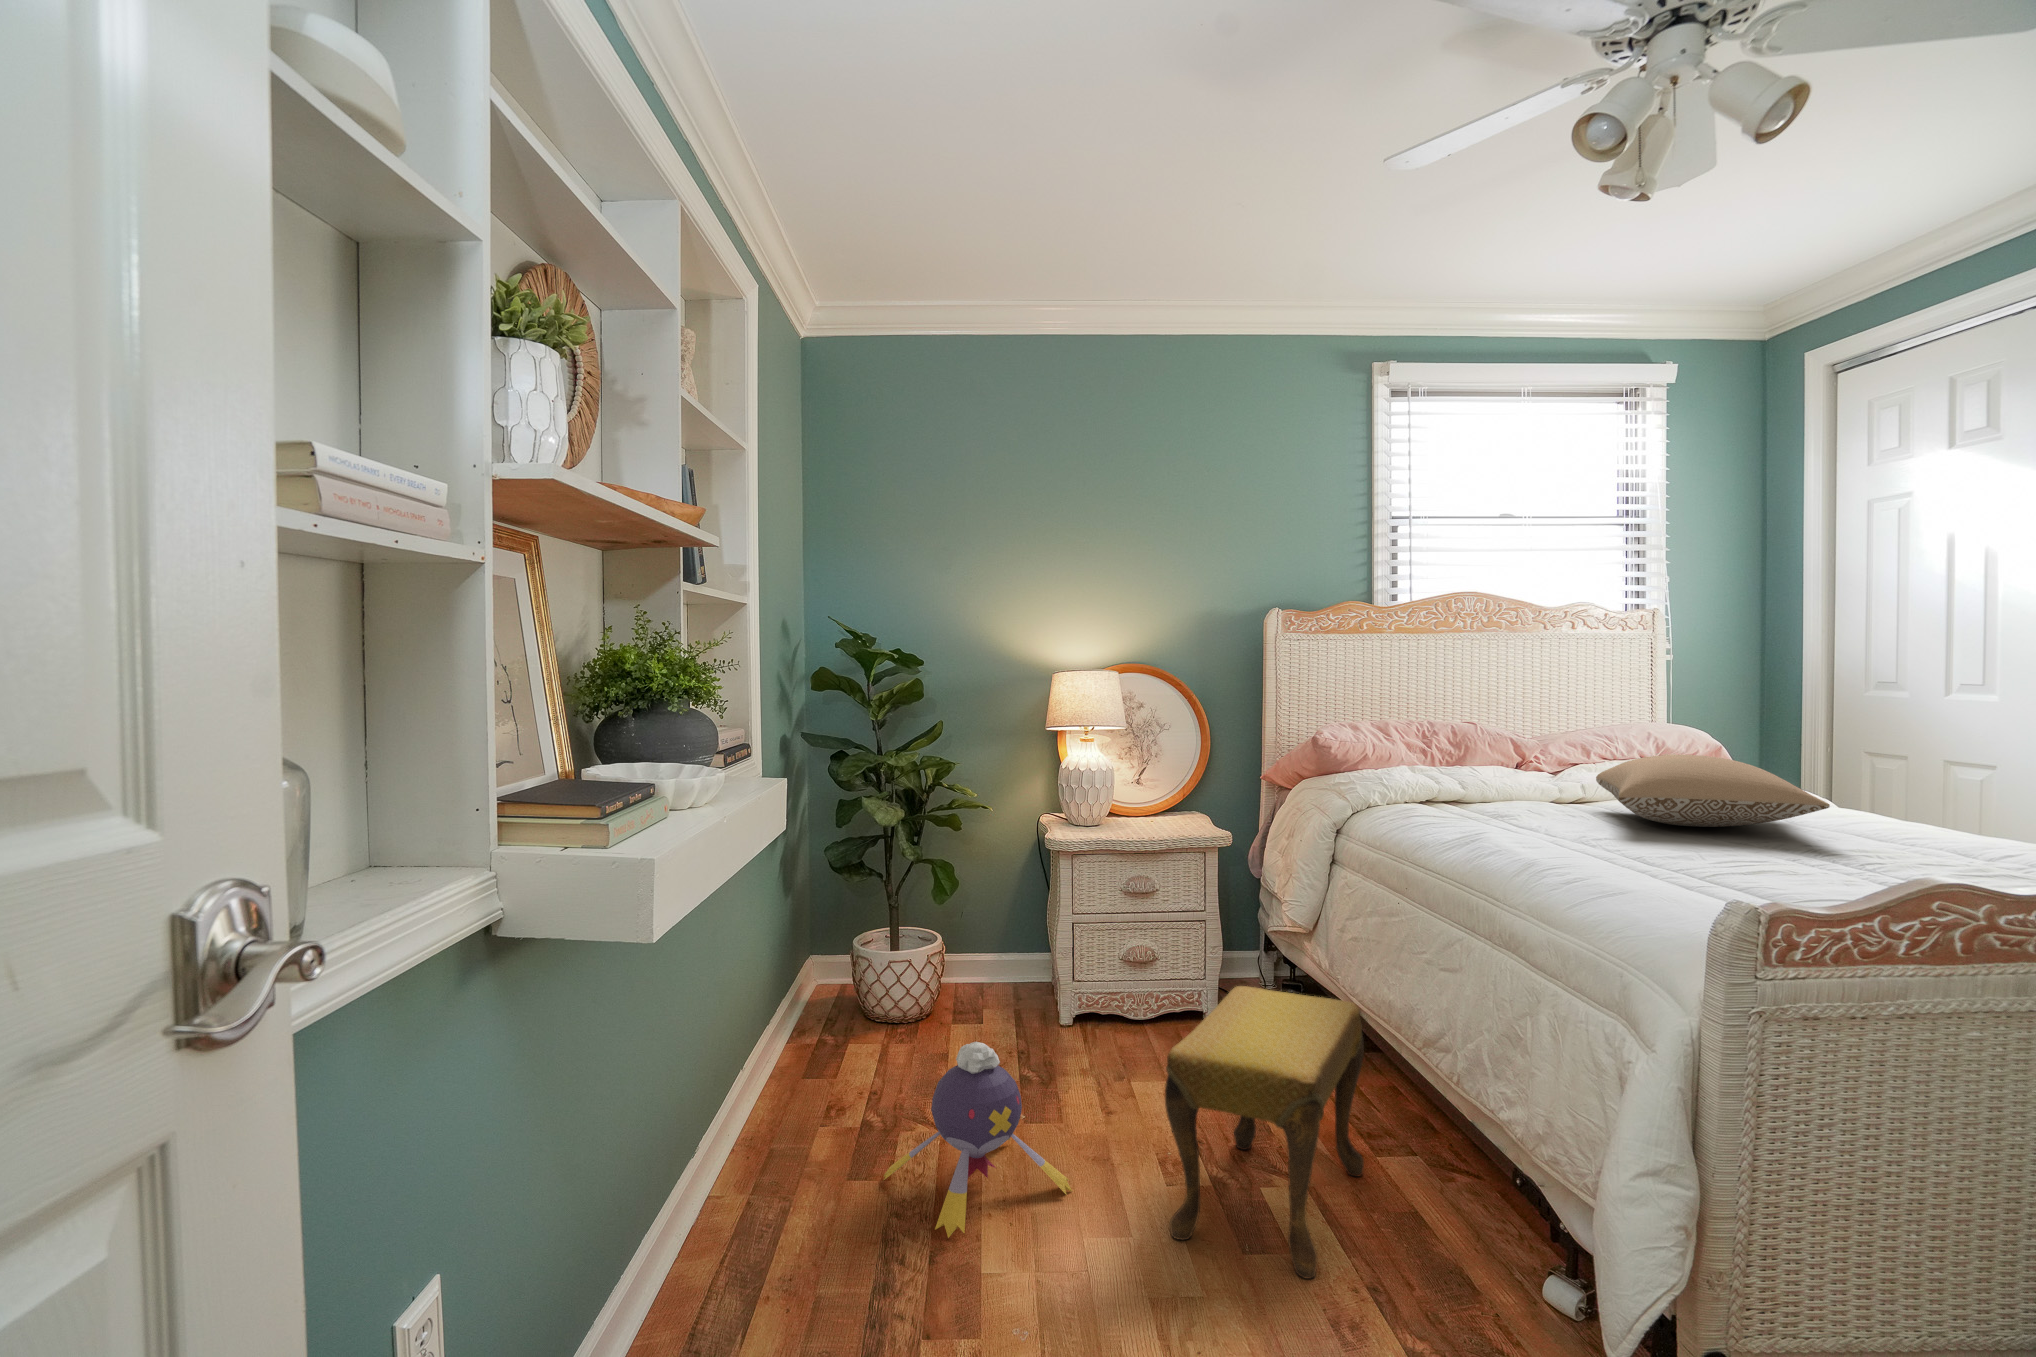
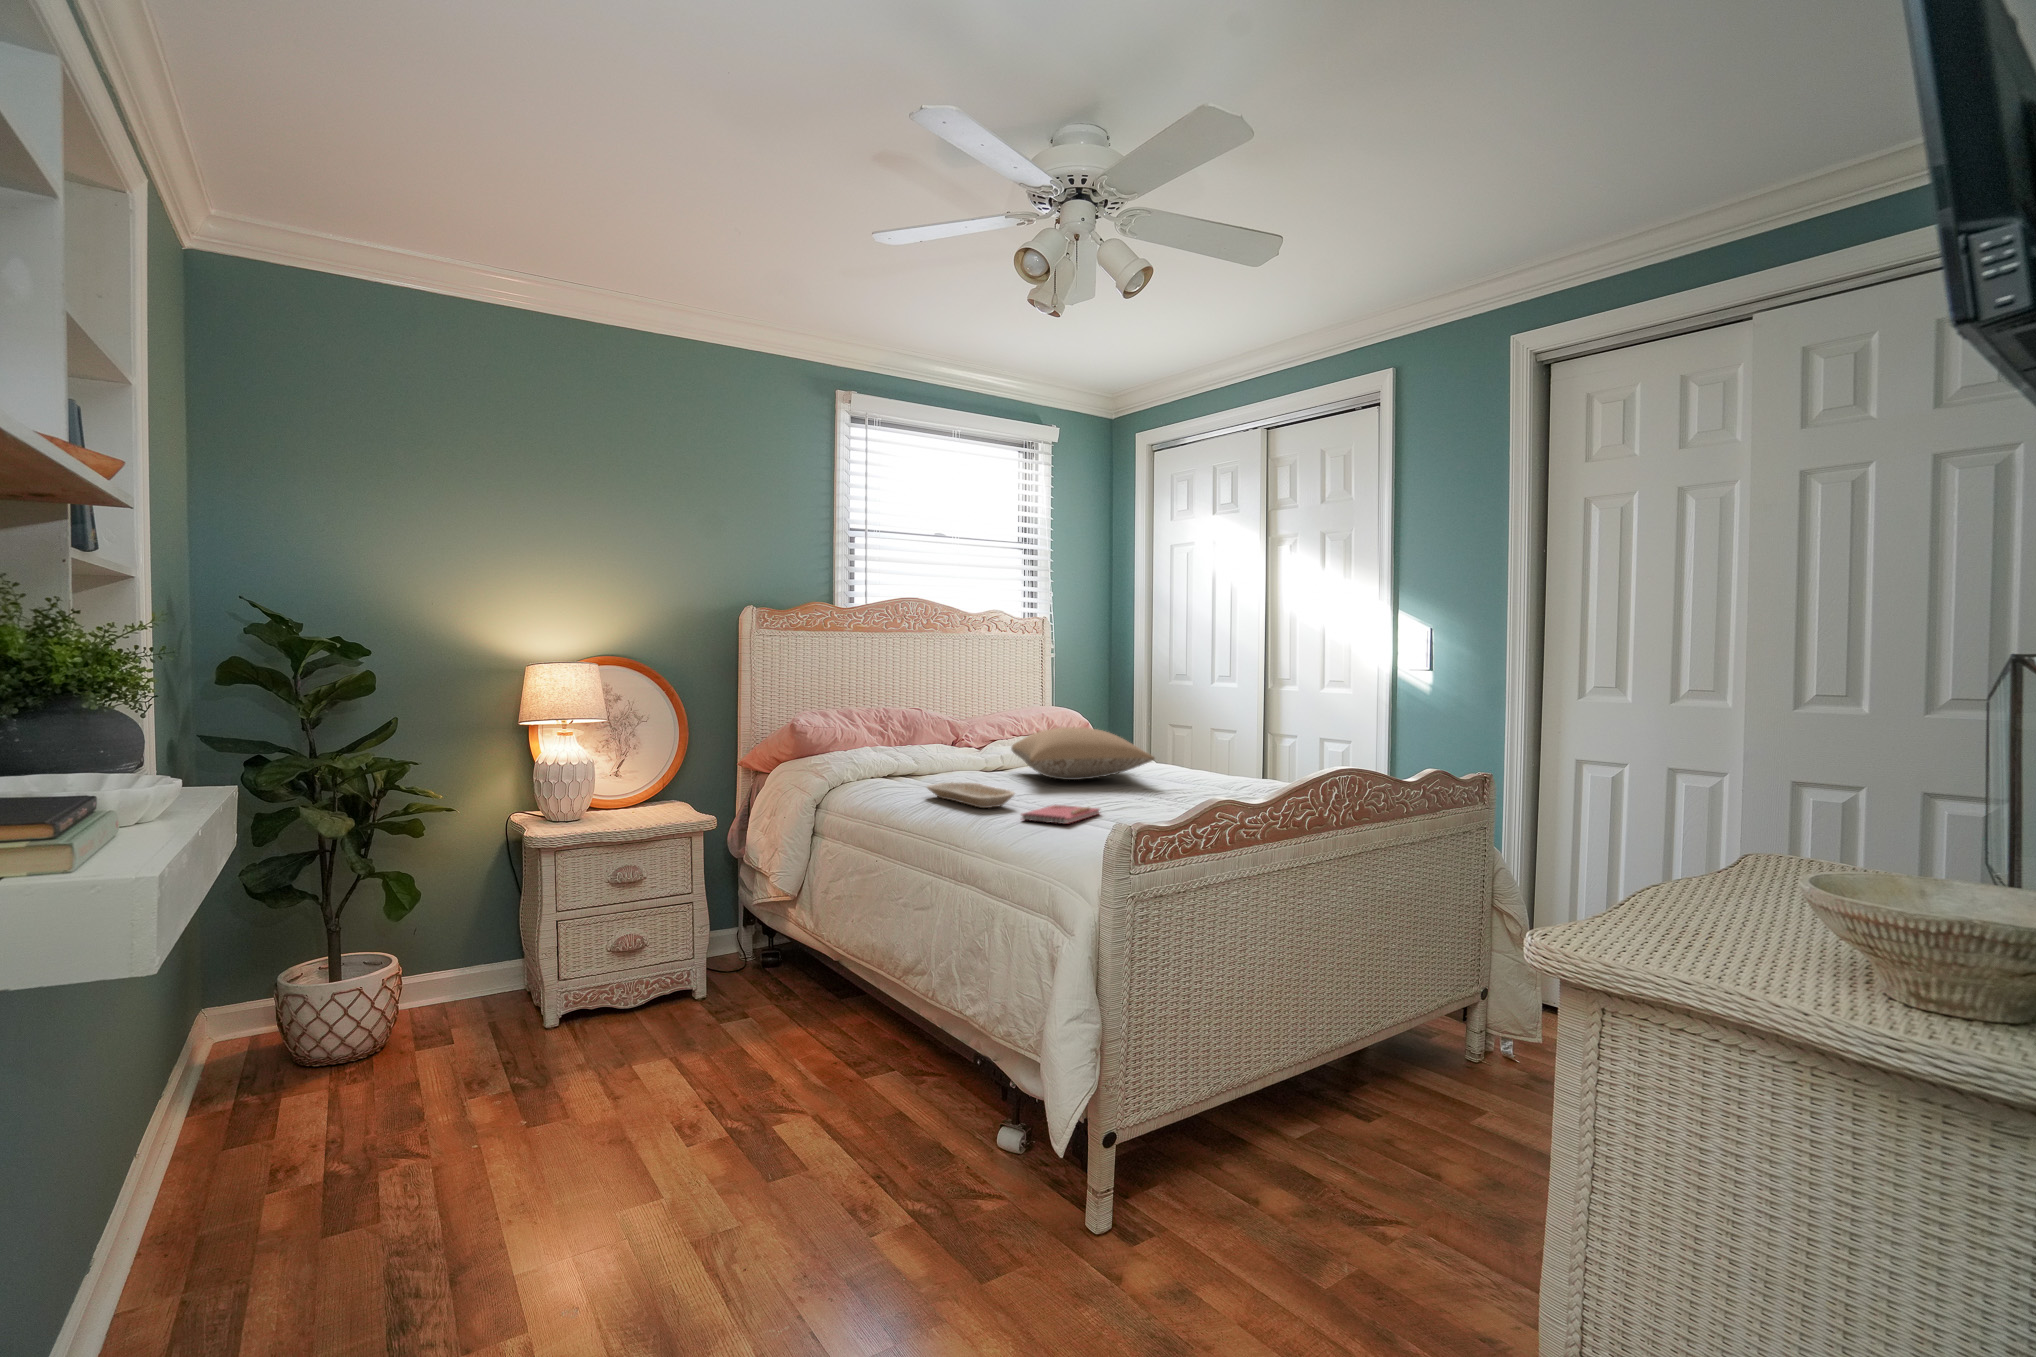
tray: none [1466,817,1588,854] -> present [927,783,1015,808]
notebook: none [1591,859,1724,889] -> present [1021,805,1100,824]
footstool: present [1165,986,1364,1279] -> none [689,948,853,1186]
plush toy: present [884,1042,1072,1238] -> none [363,1050,589,1254]

